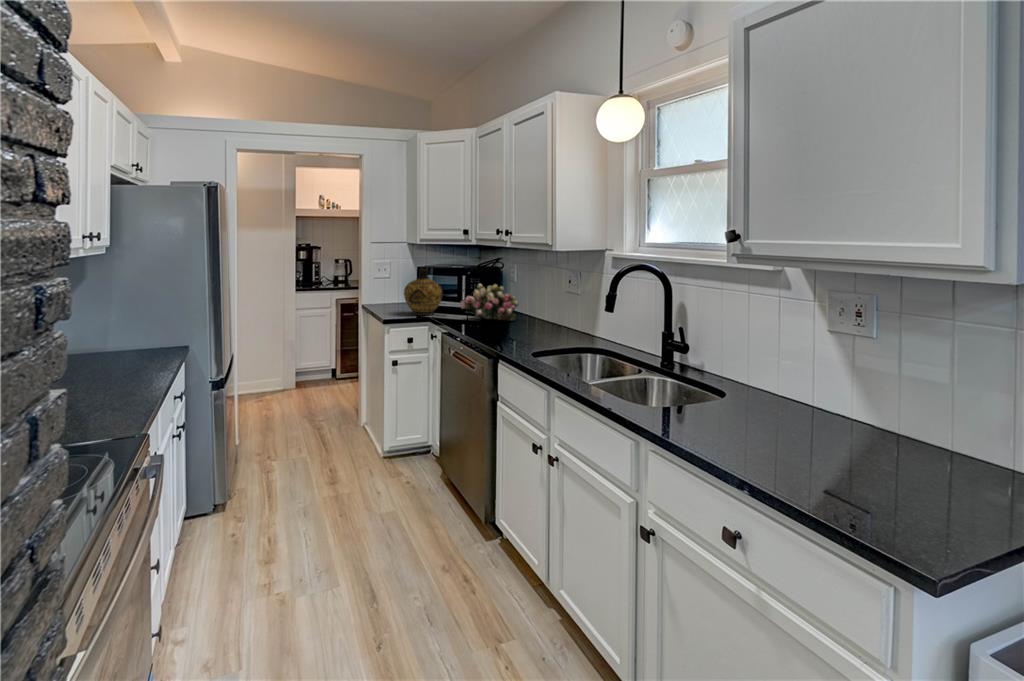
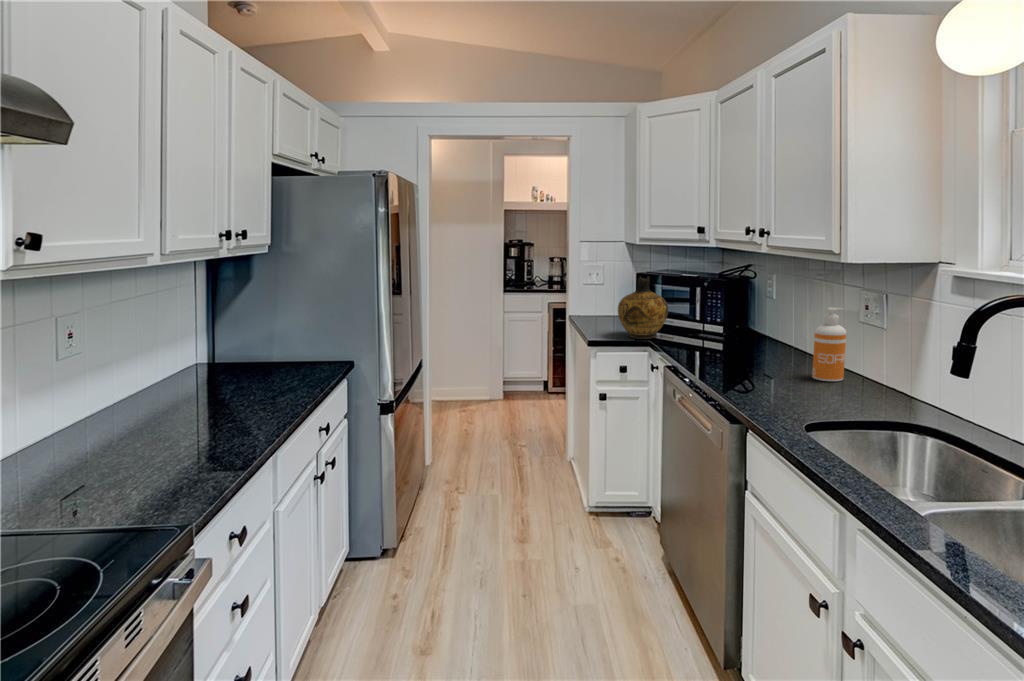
flower arrangement: present [461,284,518,321] -> none [691,300,776,353]
soap dispenser: none [541,284,561,333] -> present [812,308,846,381]

